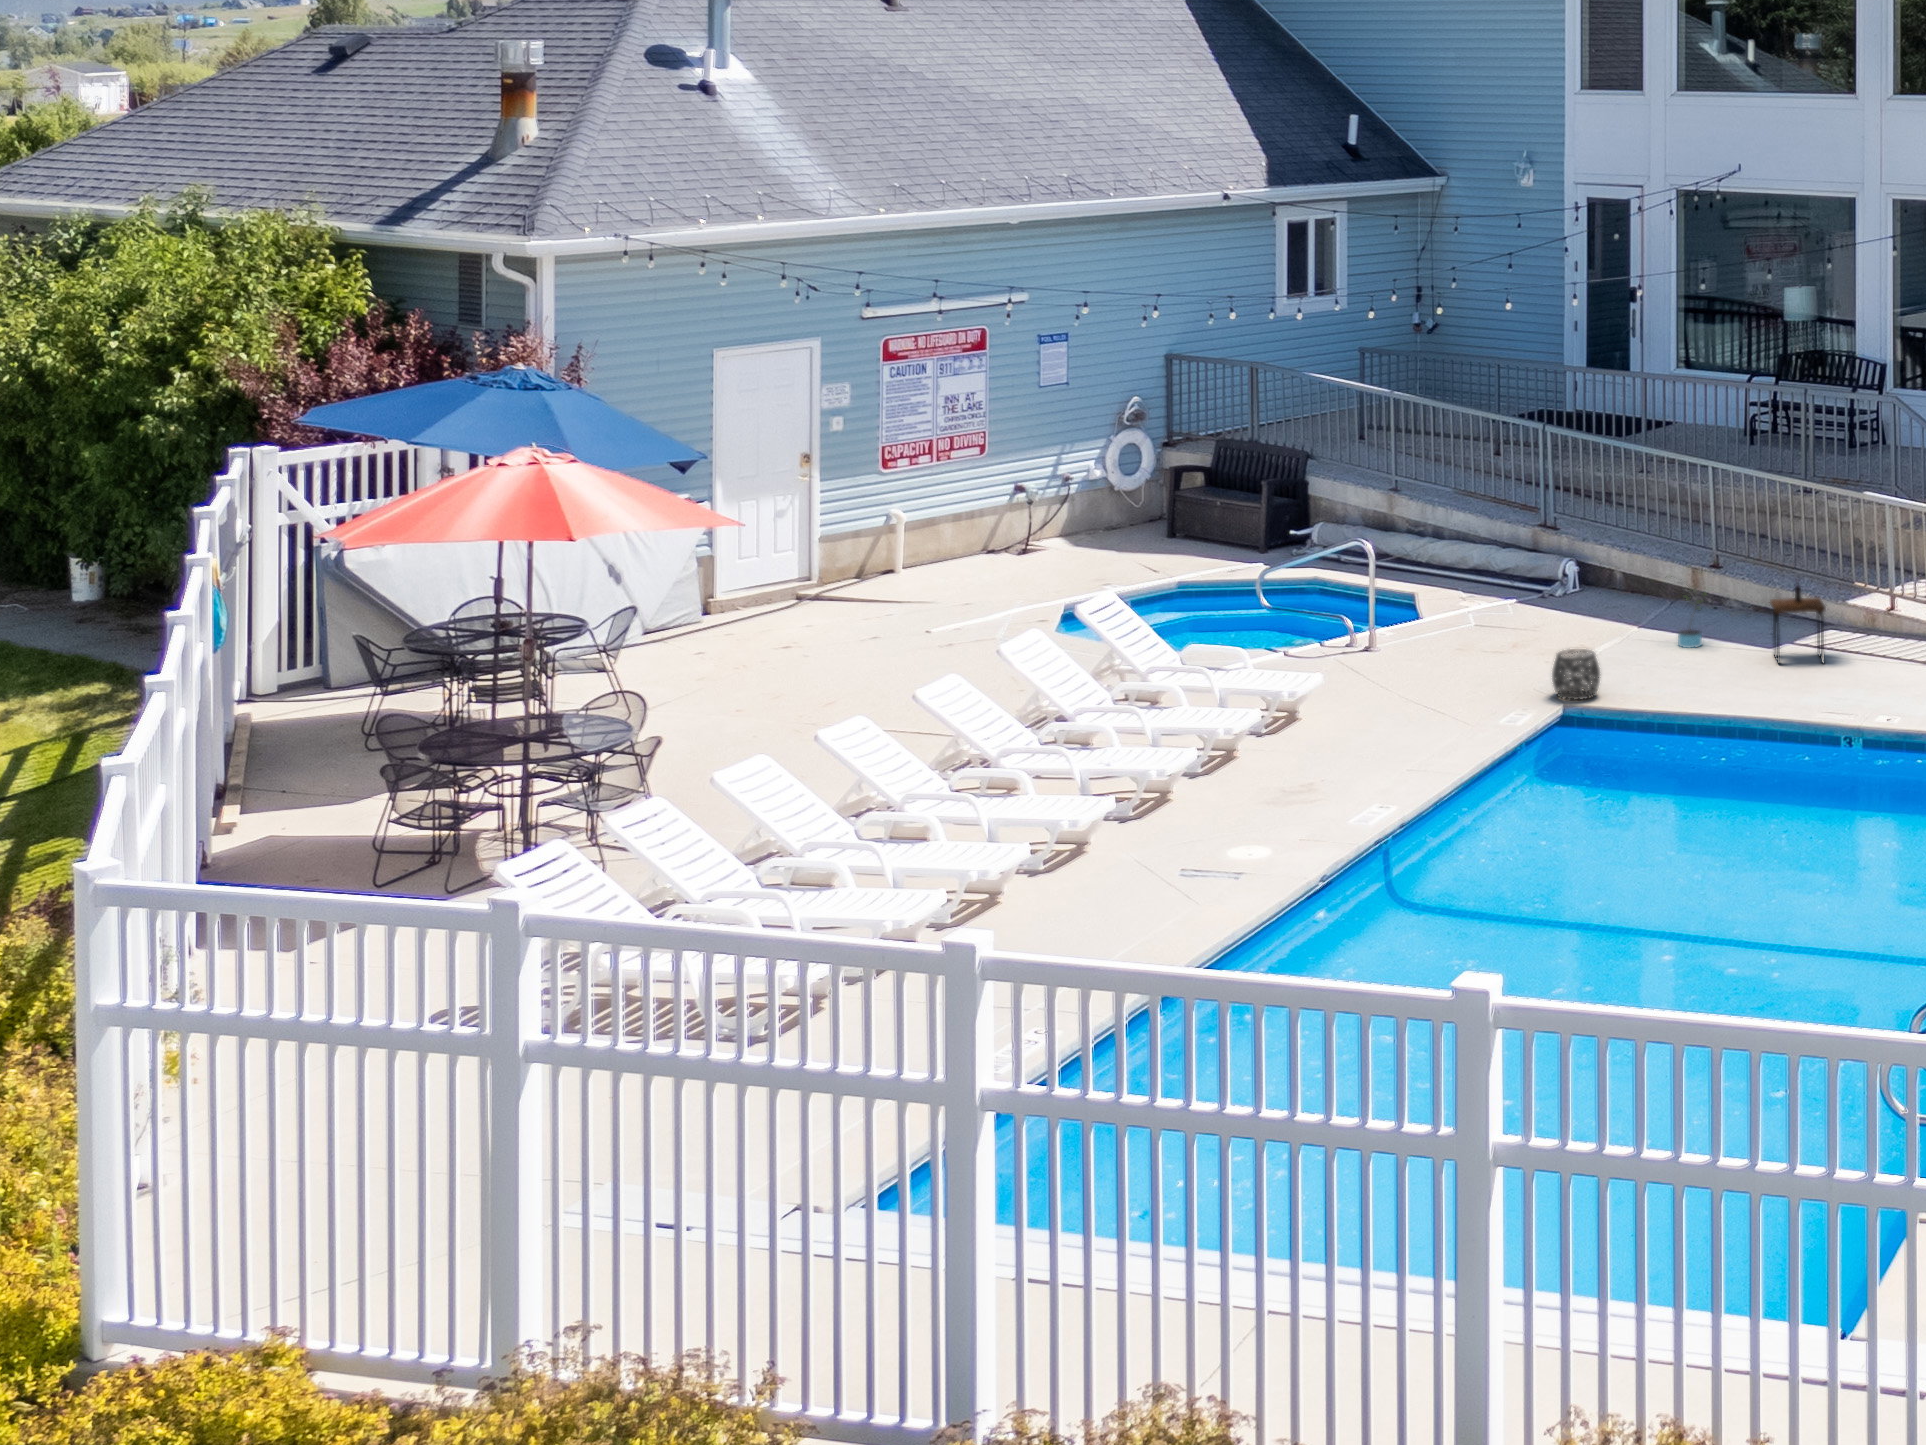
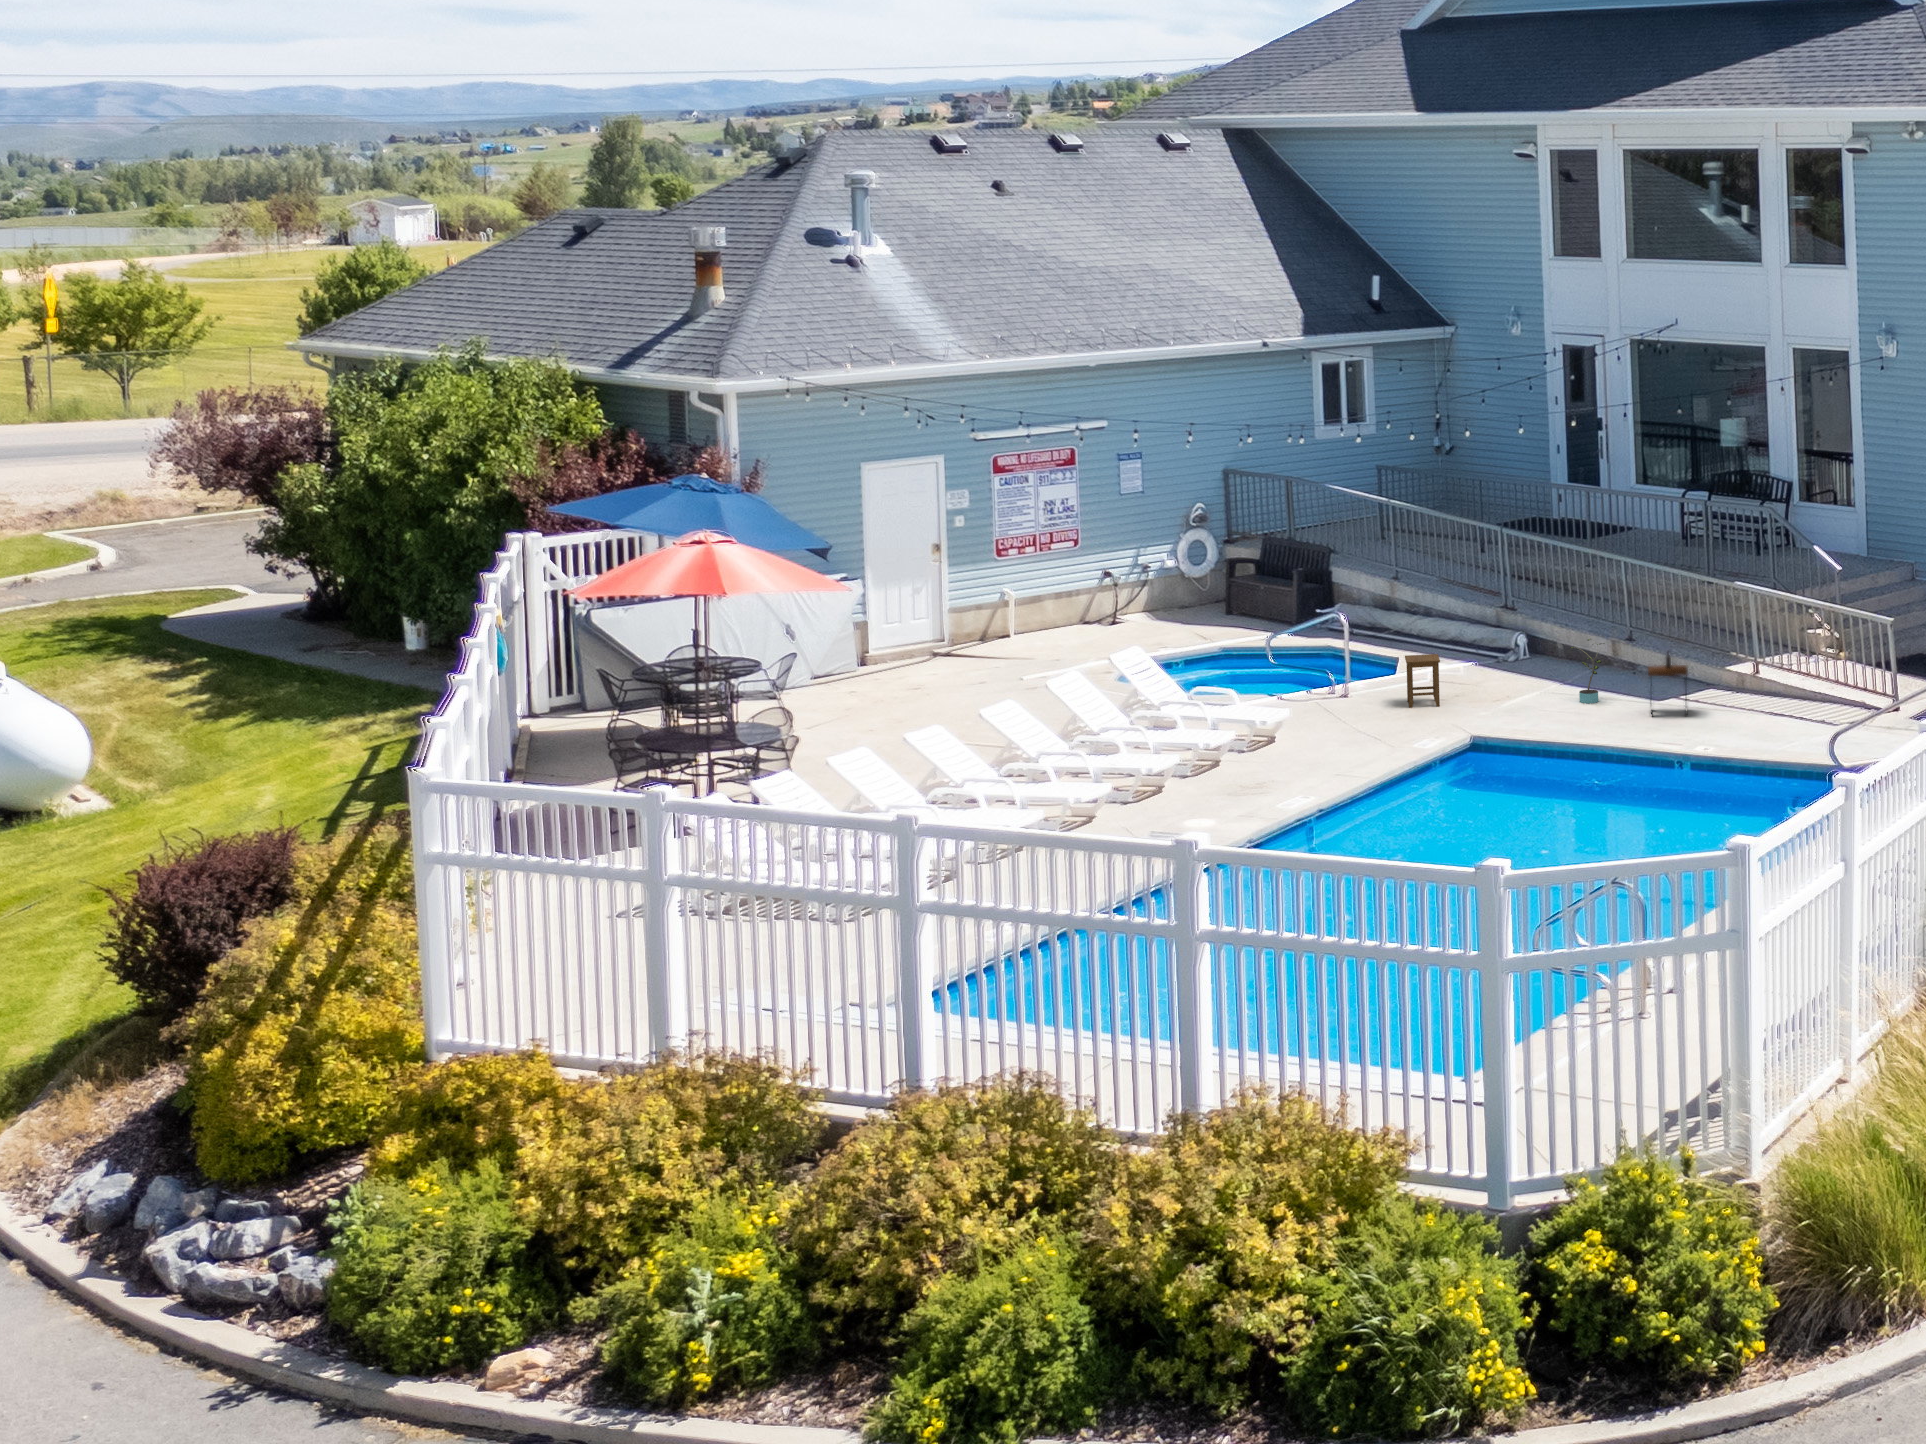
stool: none [1454,588,1503,659] -> present [1405,654,1440,708]
woven basket: present [1552,649,1600,700] -> none [1466,699,1504,738]

